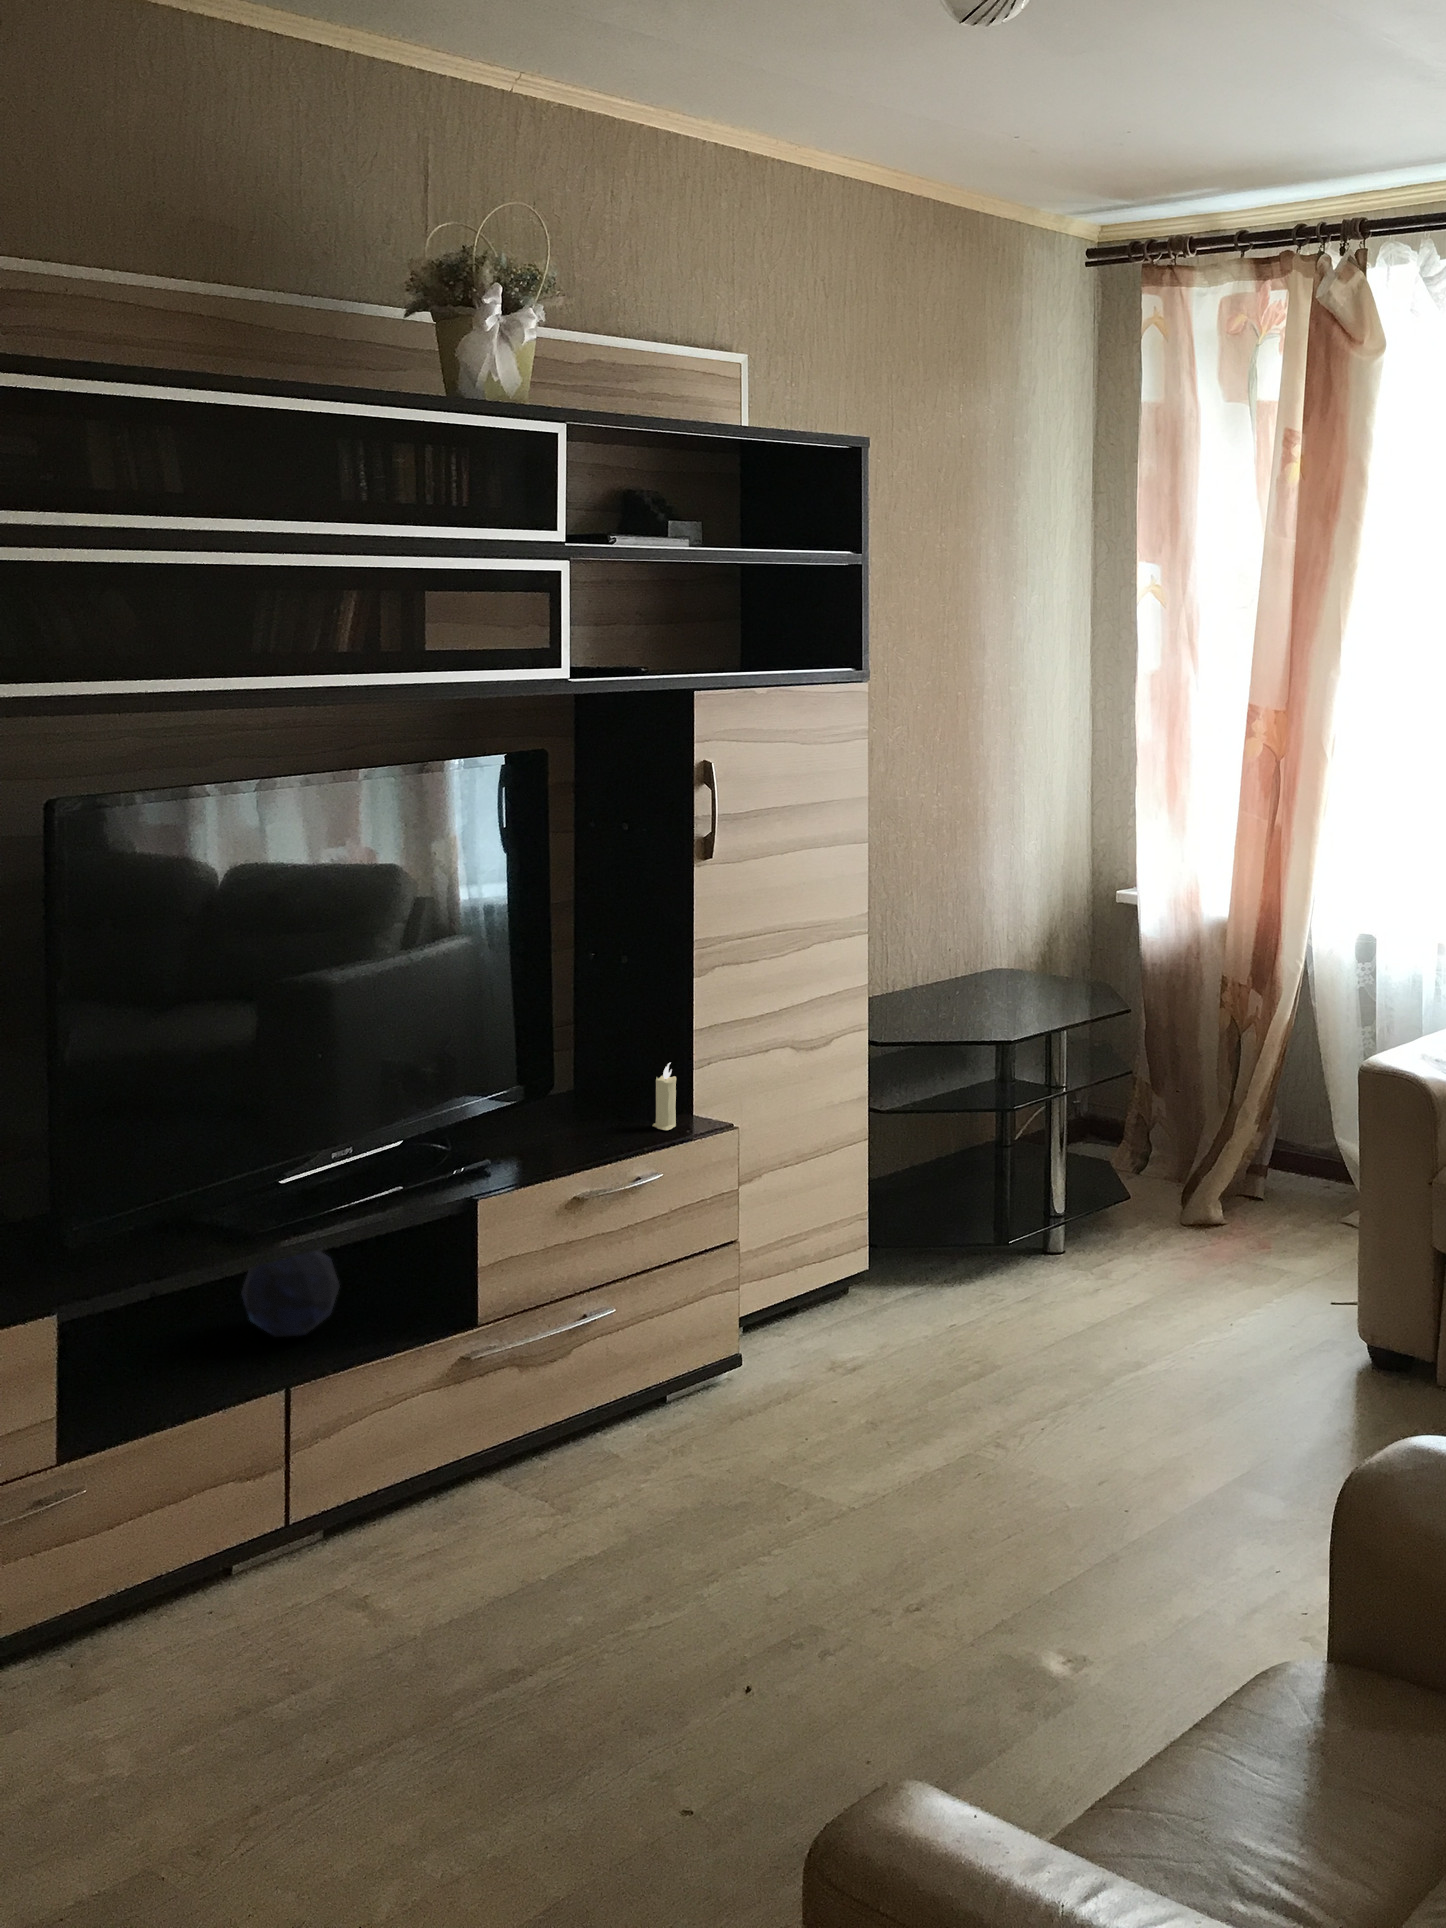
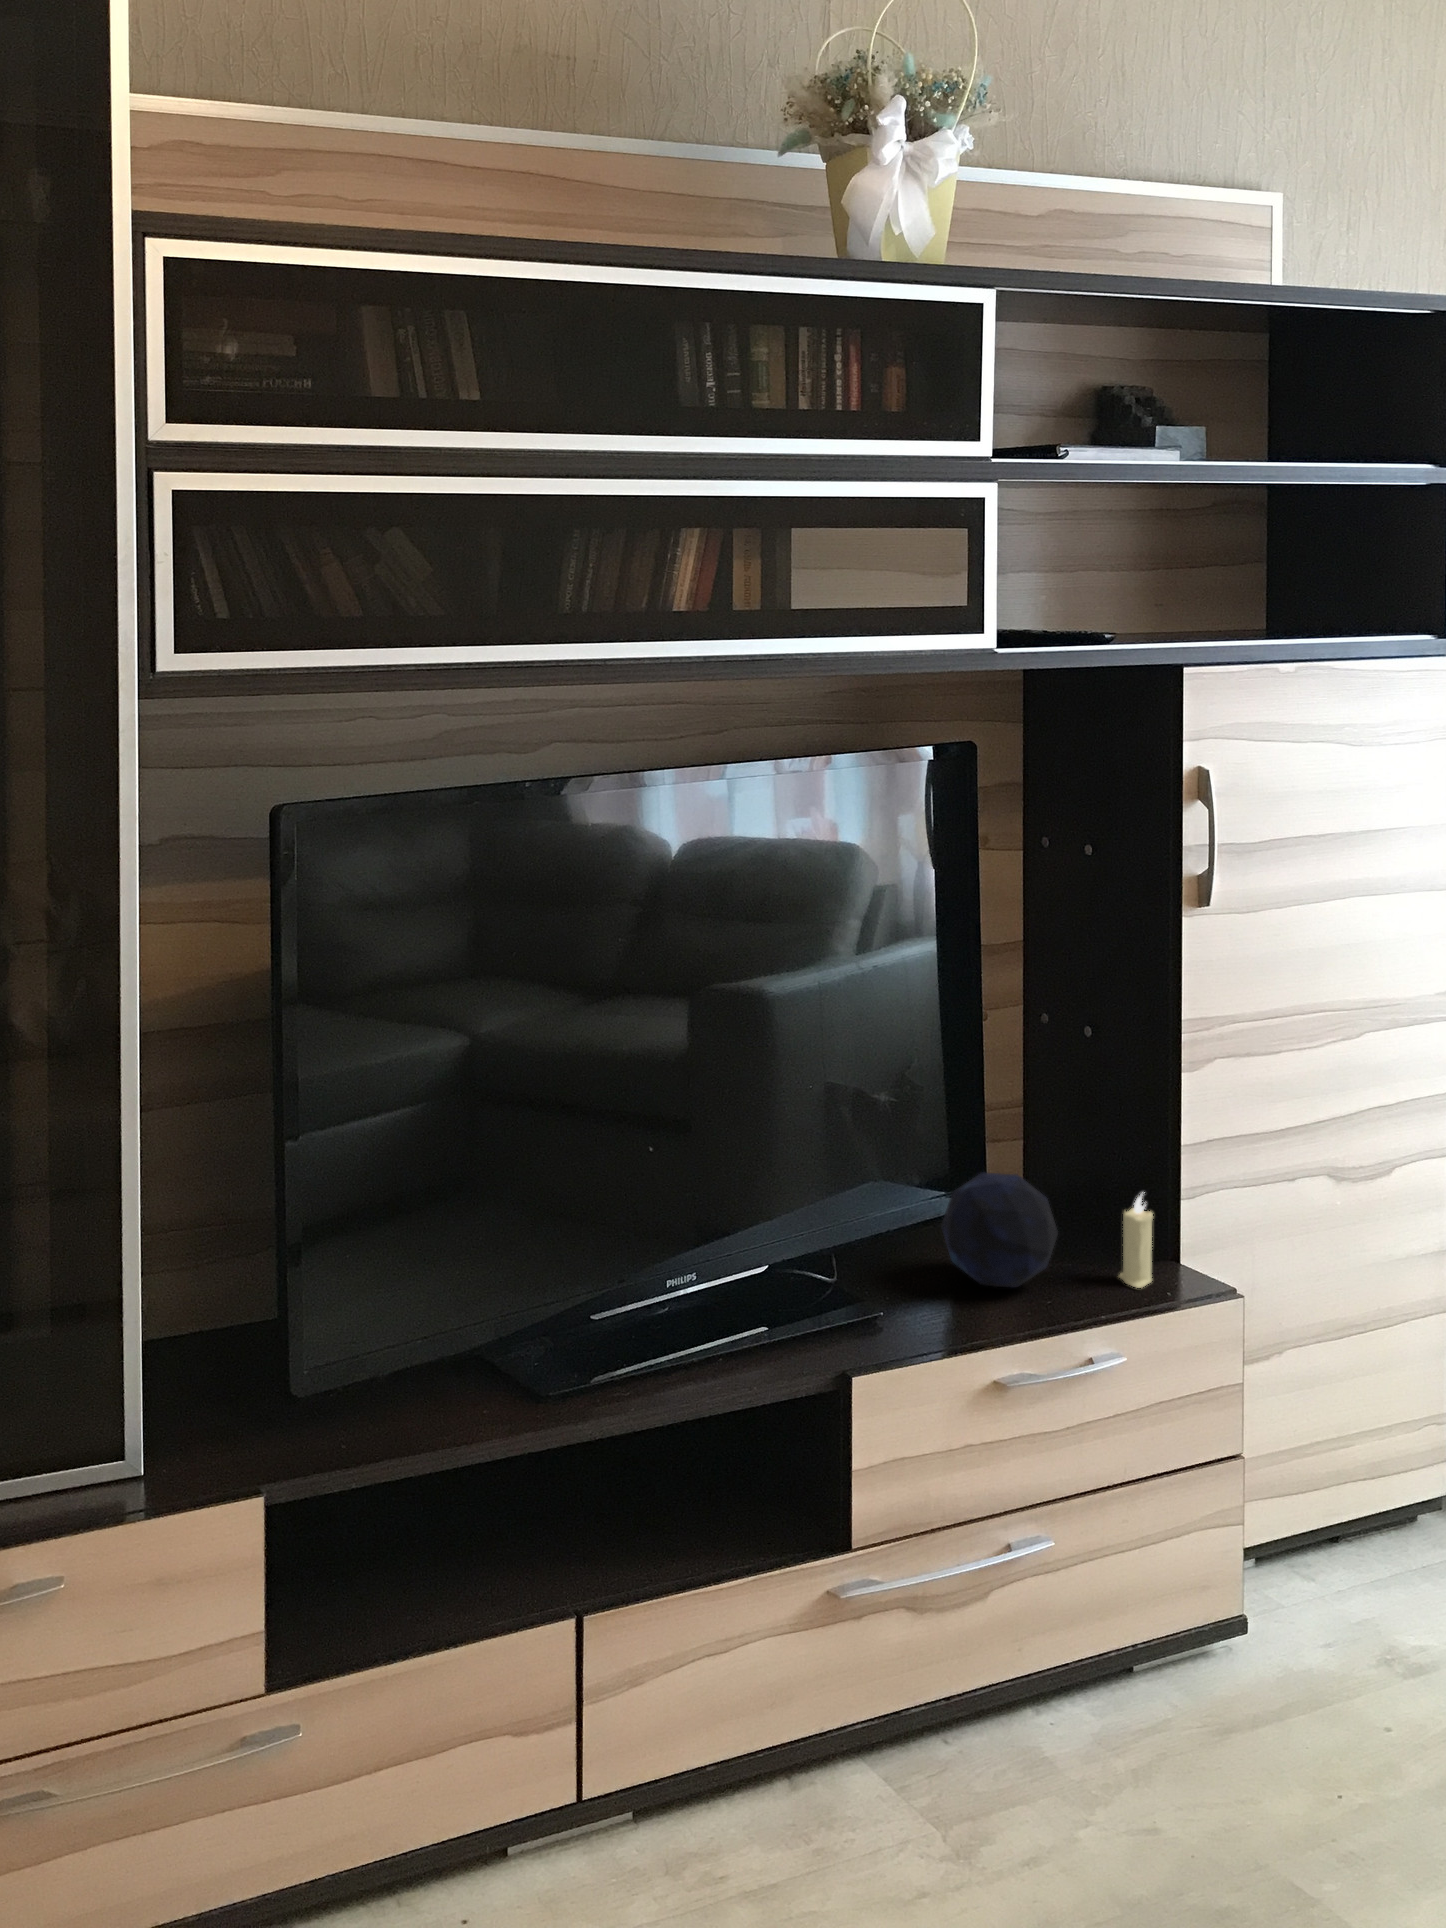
decorative orb: present [241,1251,340,1337] -> present [941,1173,1058,1287]

